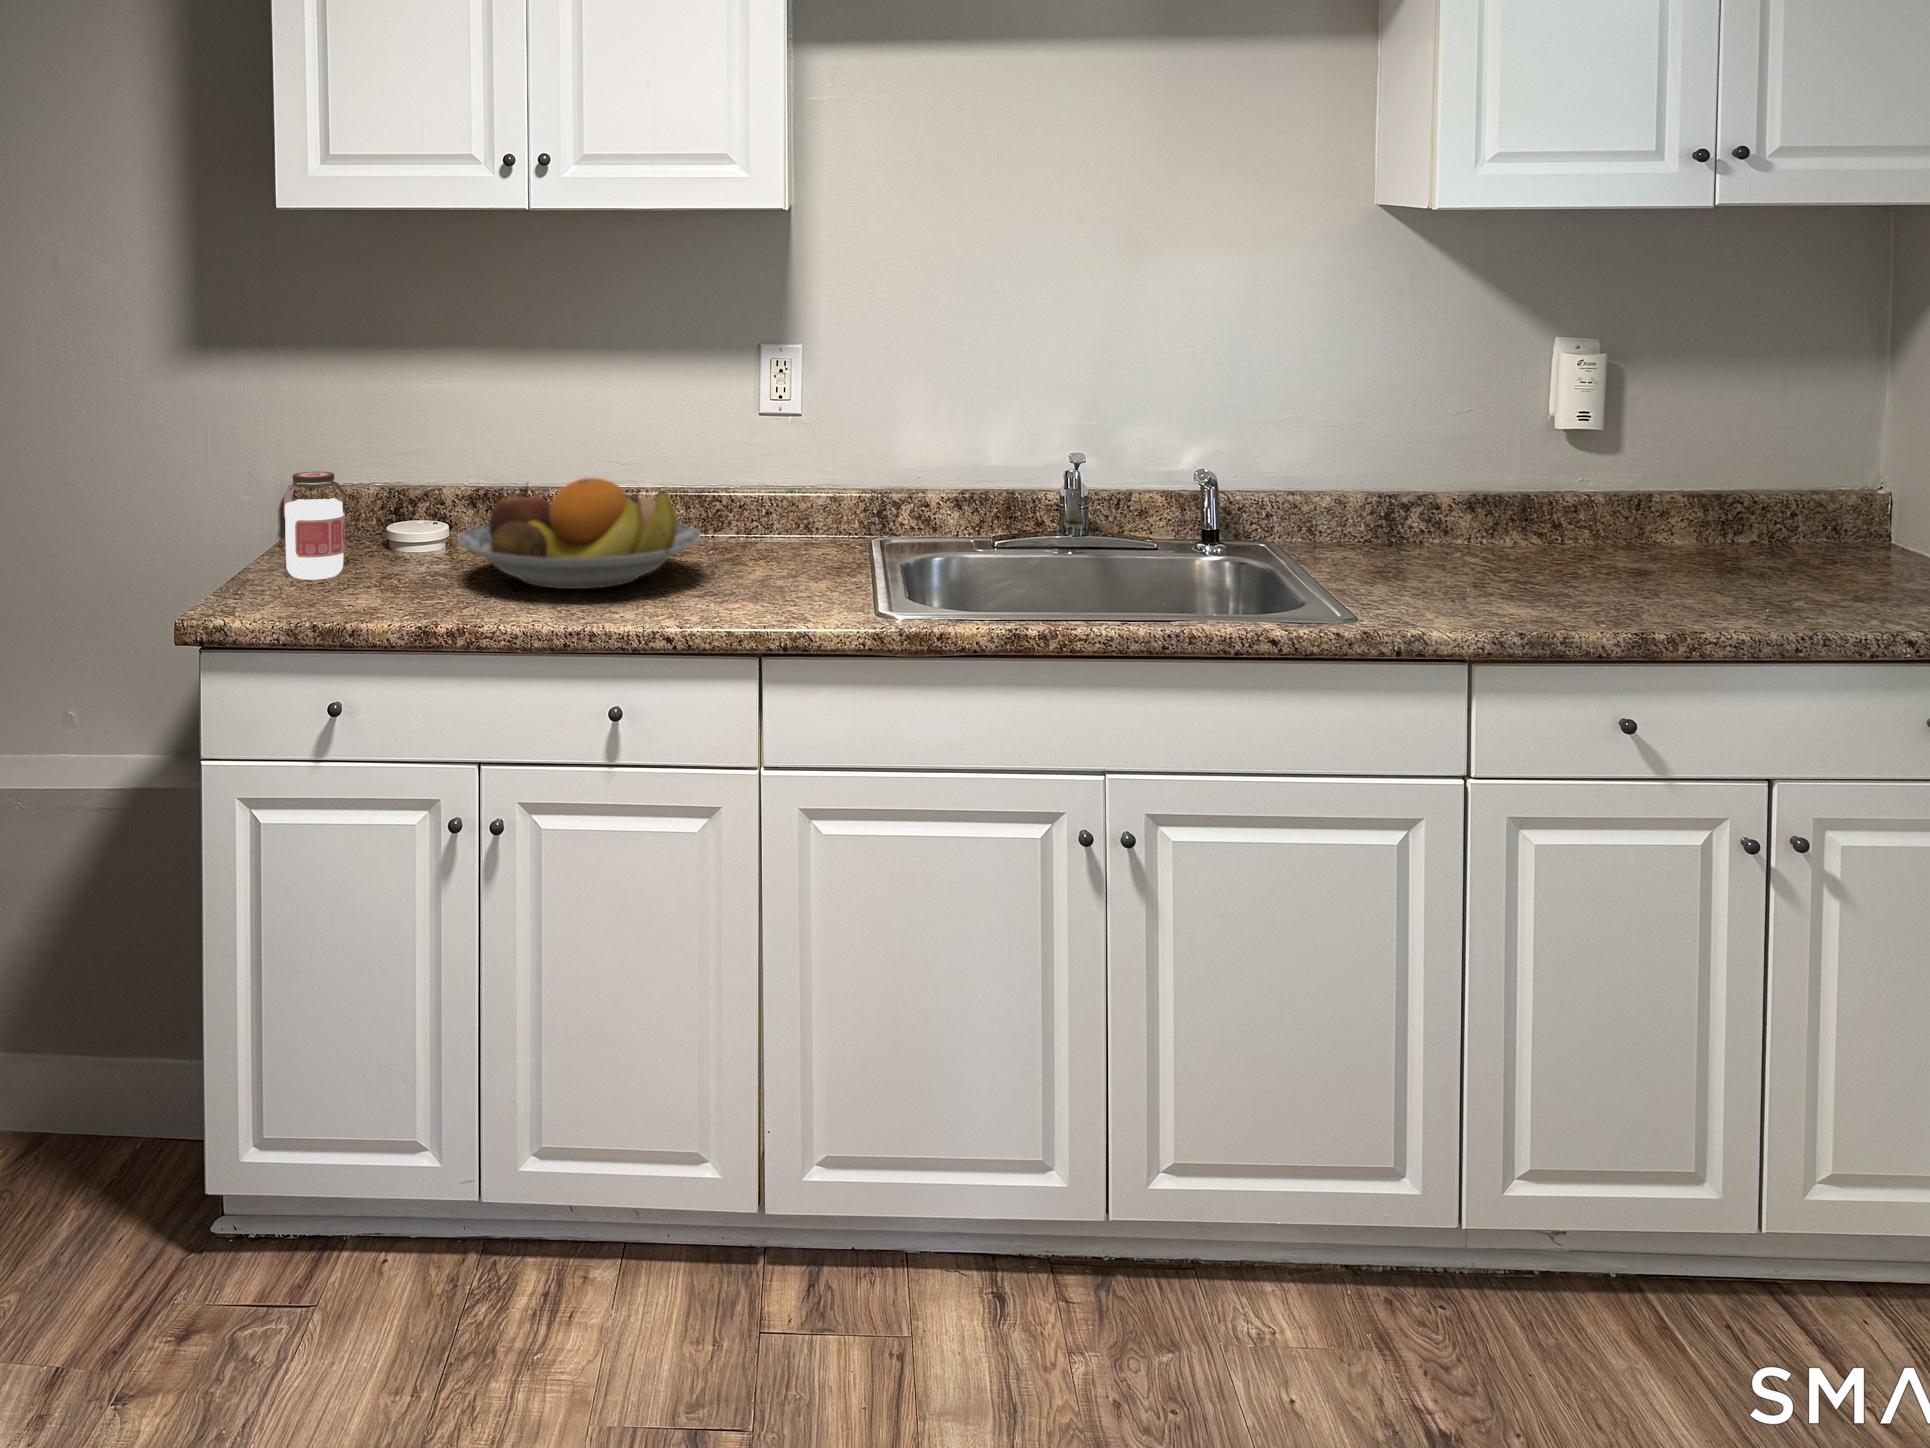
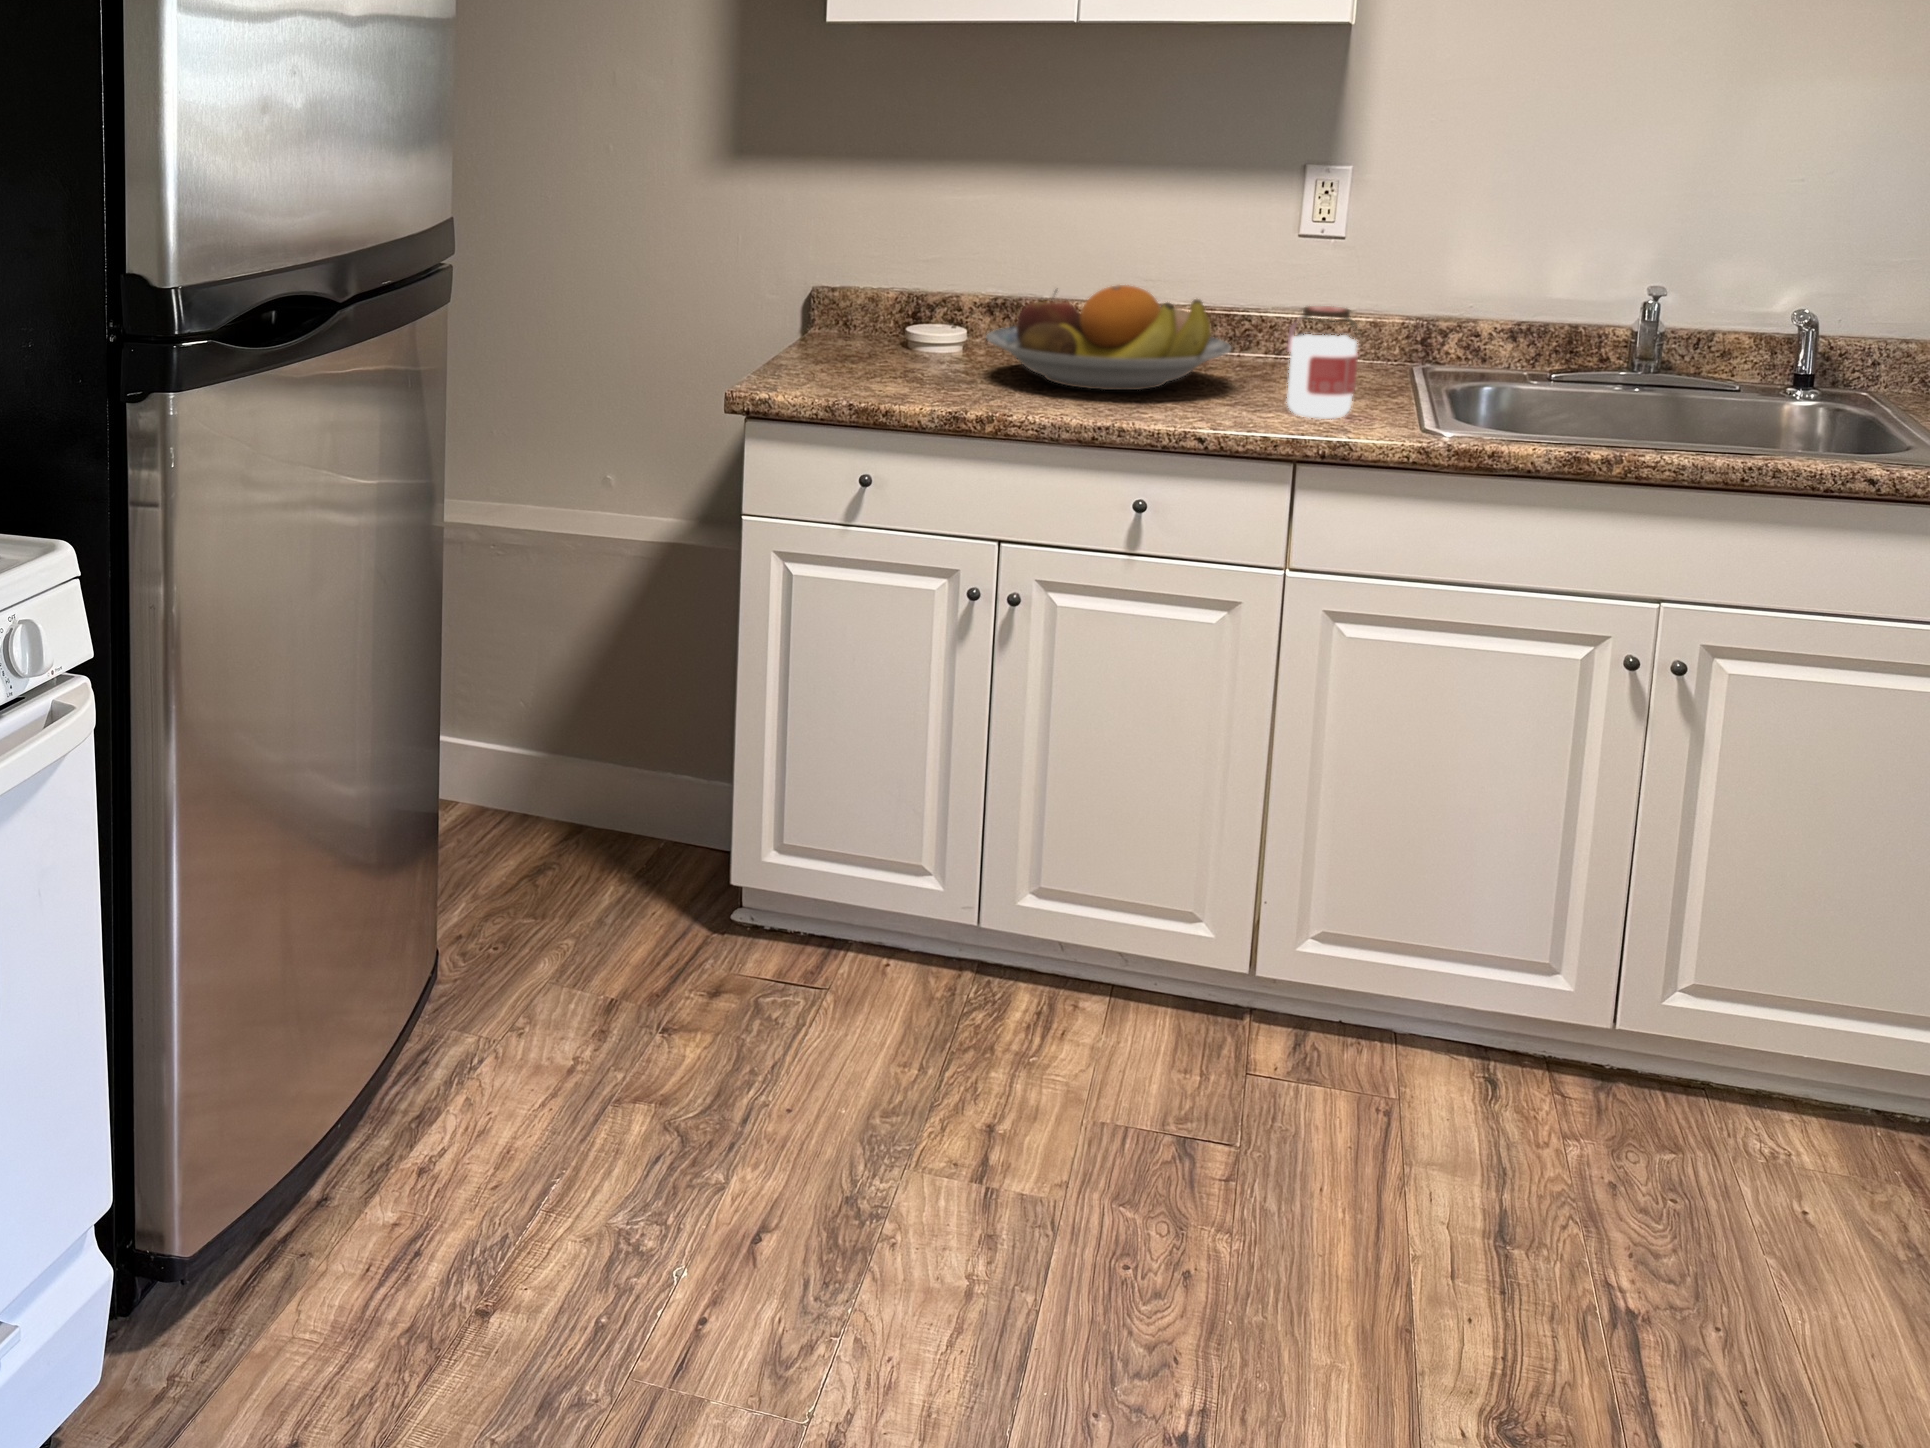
jar: present [284,472,346,580] -> present [1287,306,1362,419]

